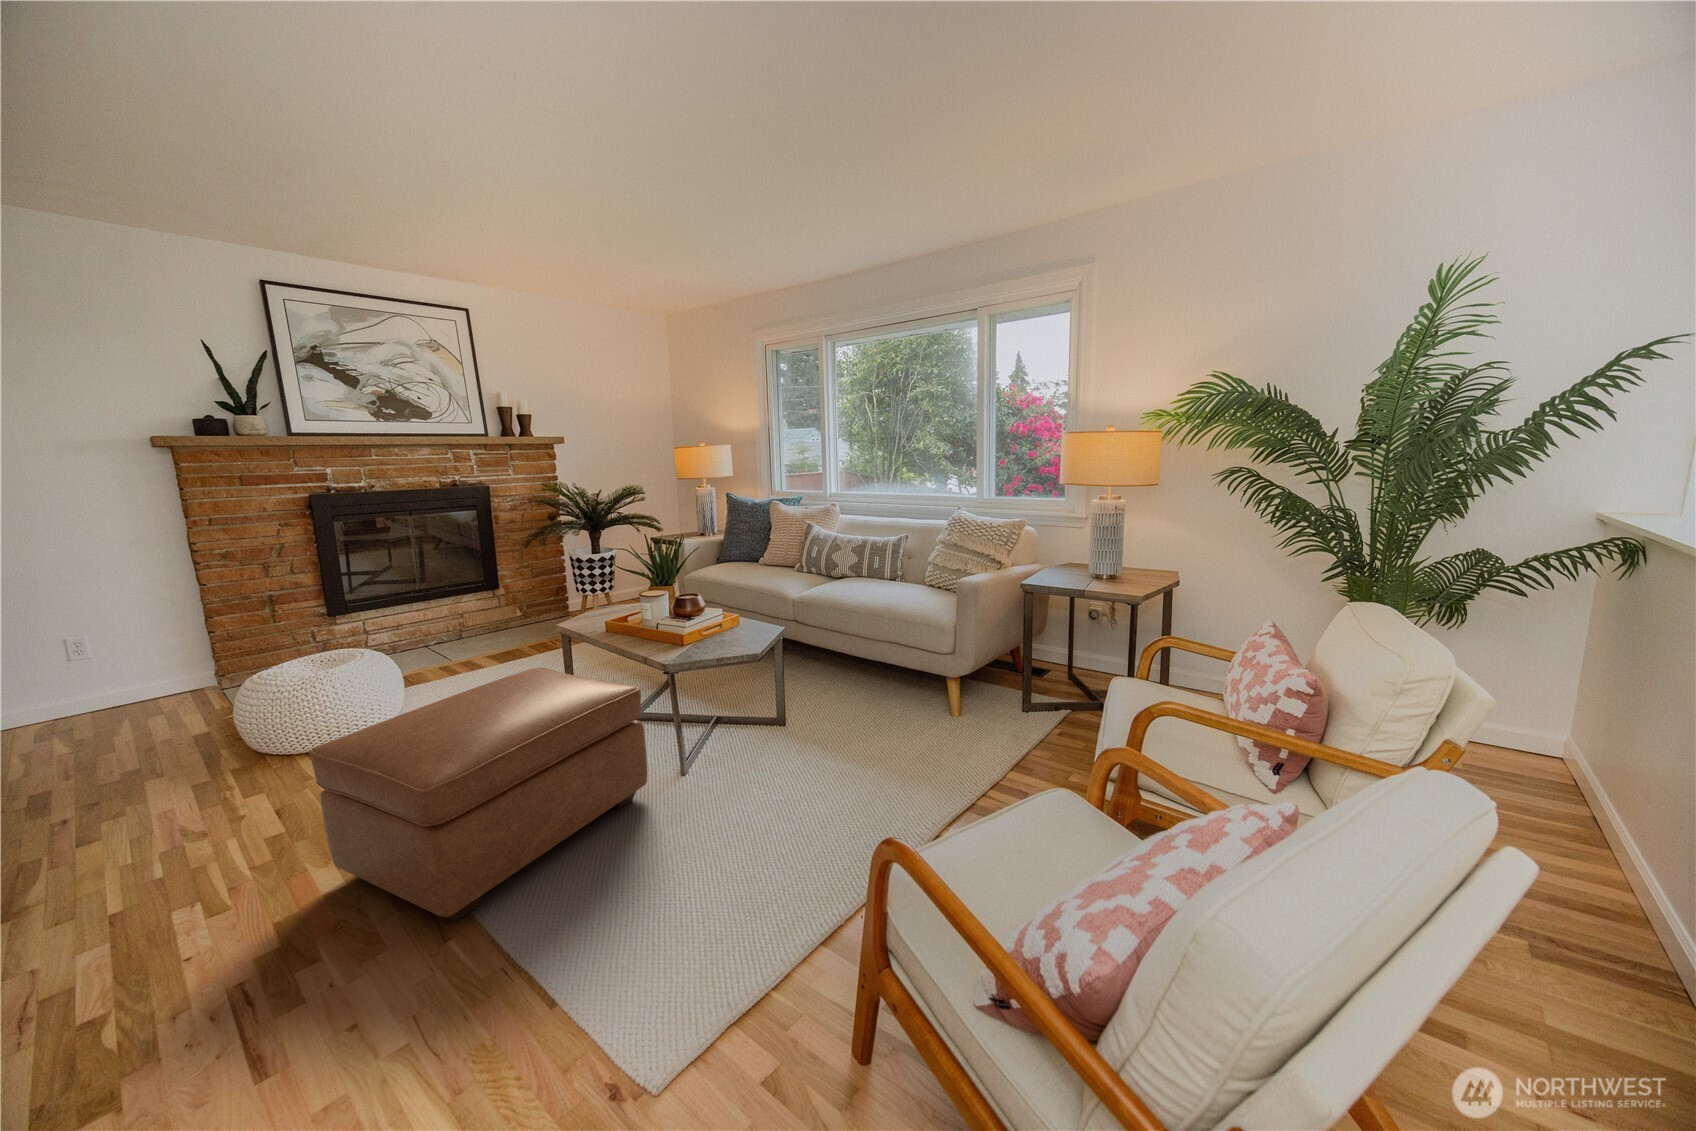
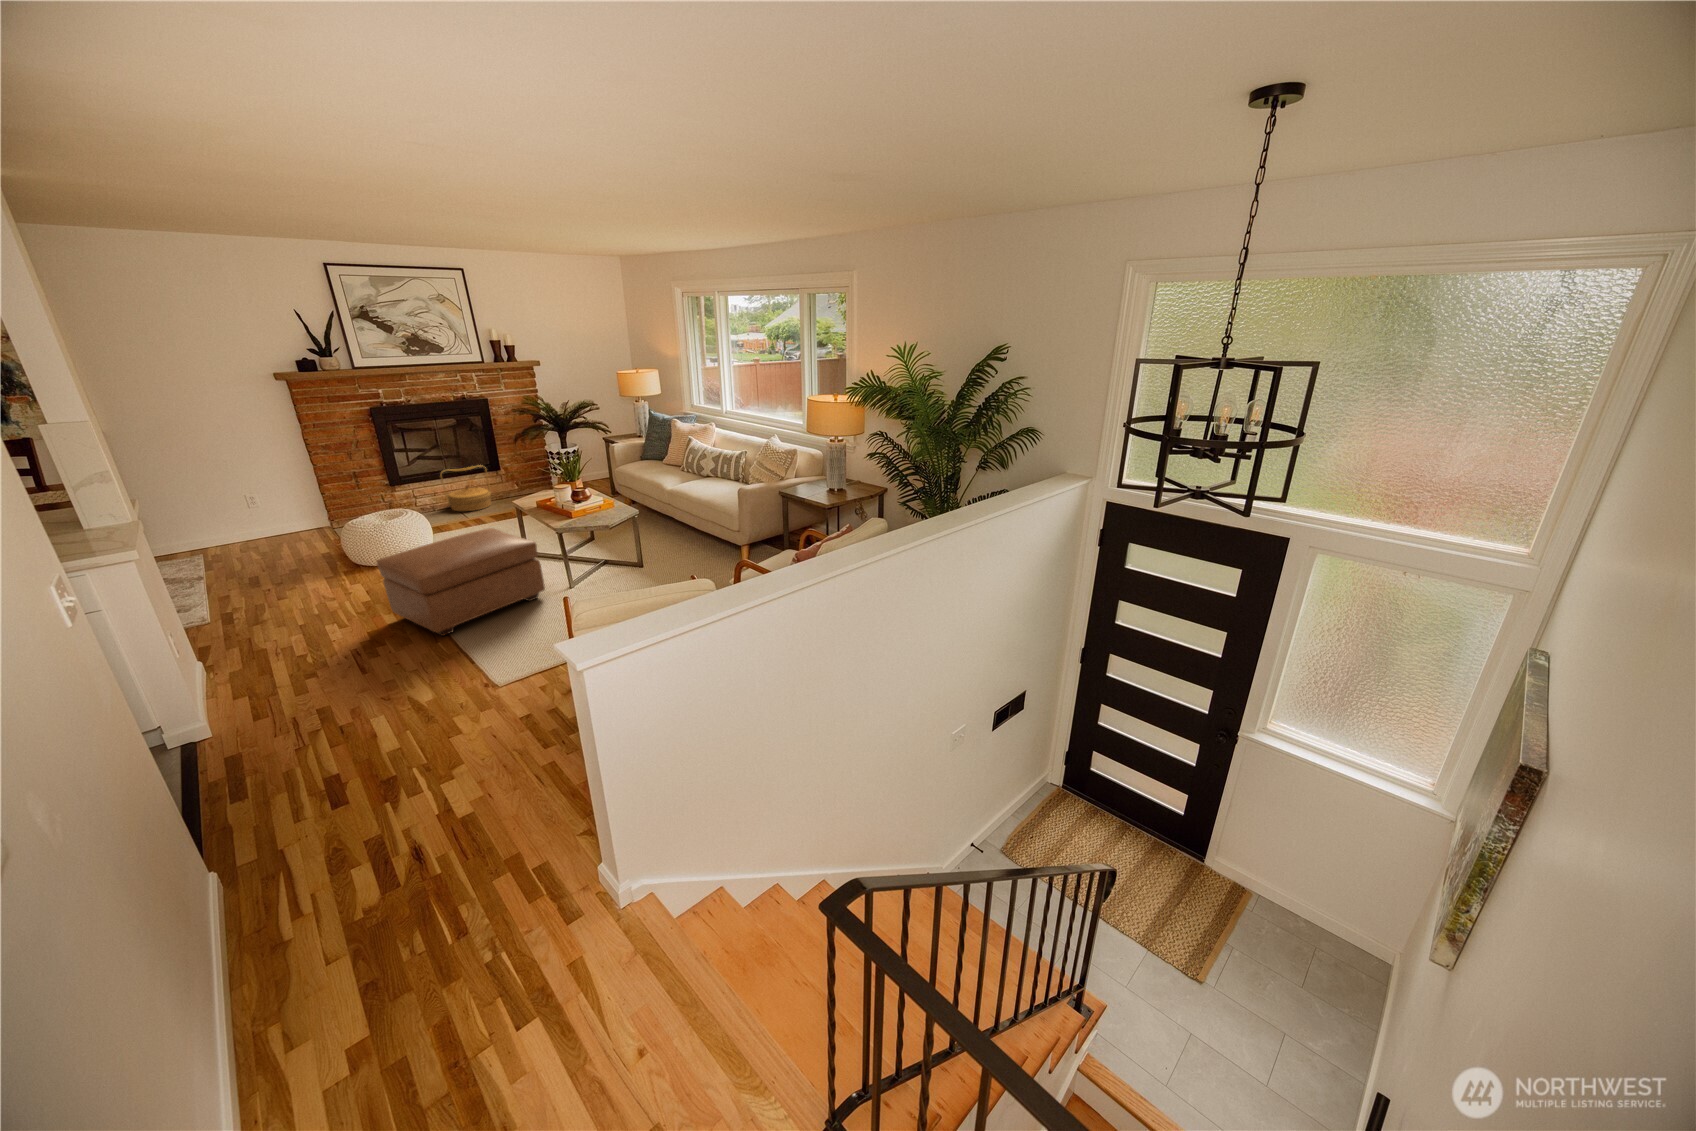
woven basket: none [411,580,486,651] -> present [440,466,491,511]

